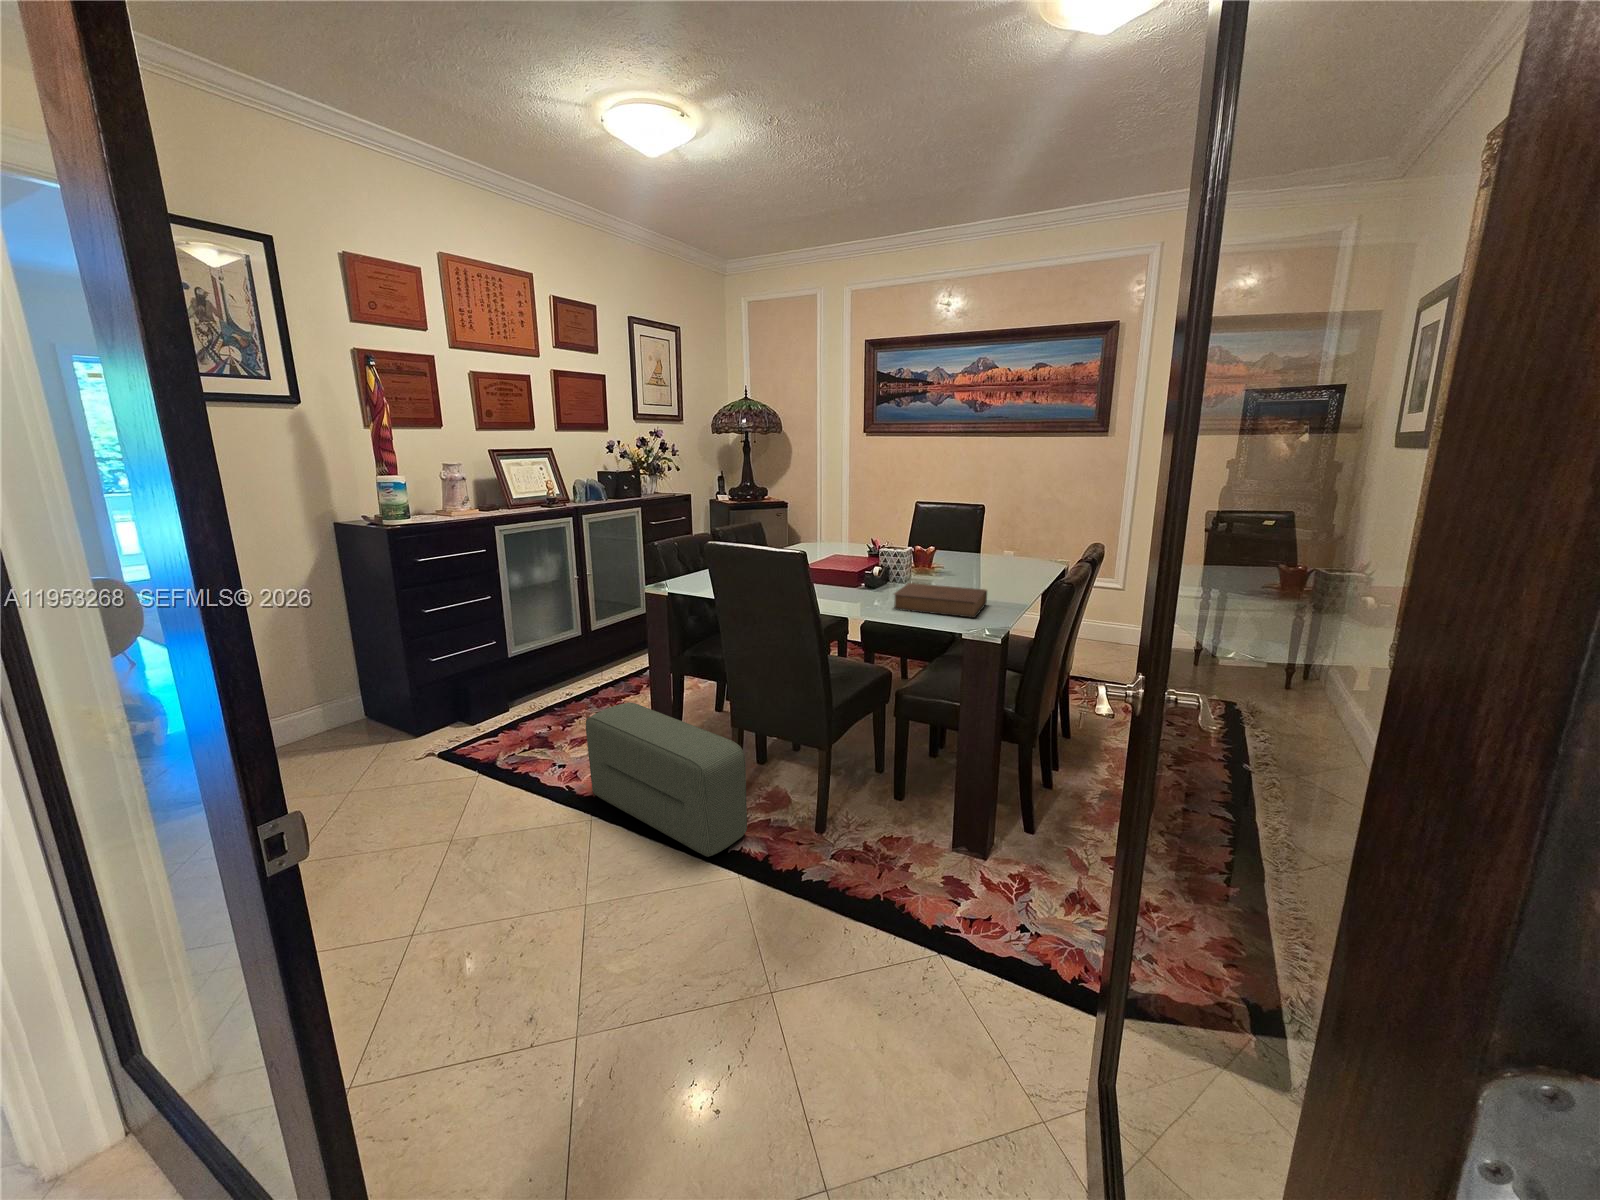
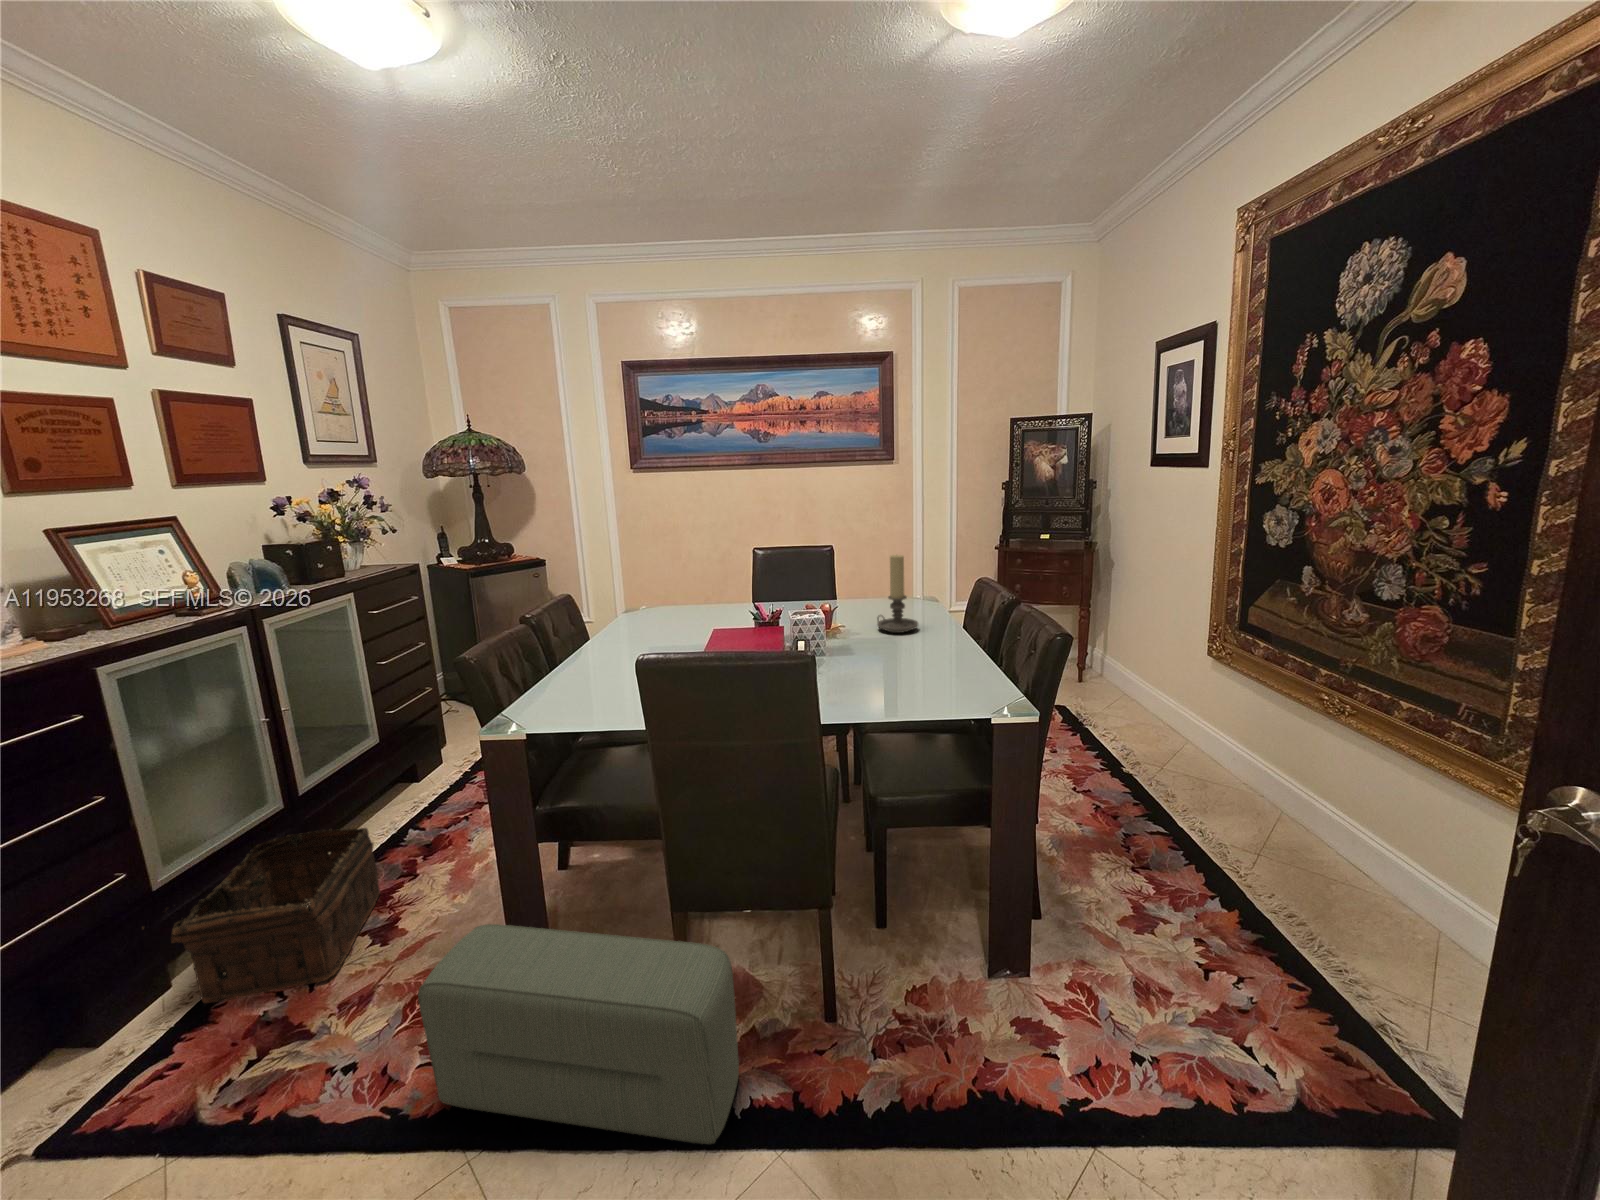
candle holder: none [979,511,1017,581] -> present [877,555,918,633]
book: present [894,583,987,618] -> none [847,651,961,697]
basket: none [497,646,616,727] -> present [142,828,380,1003]

